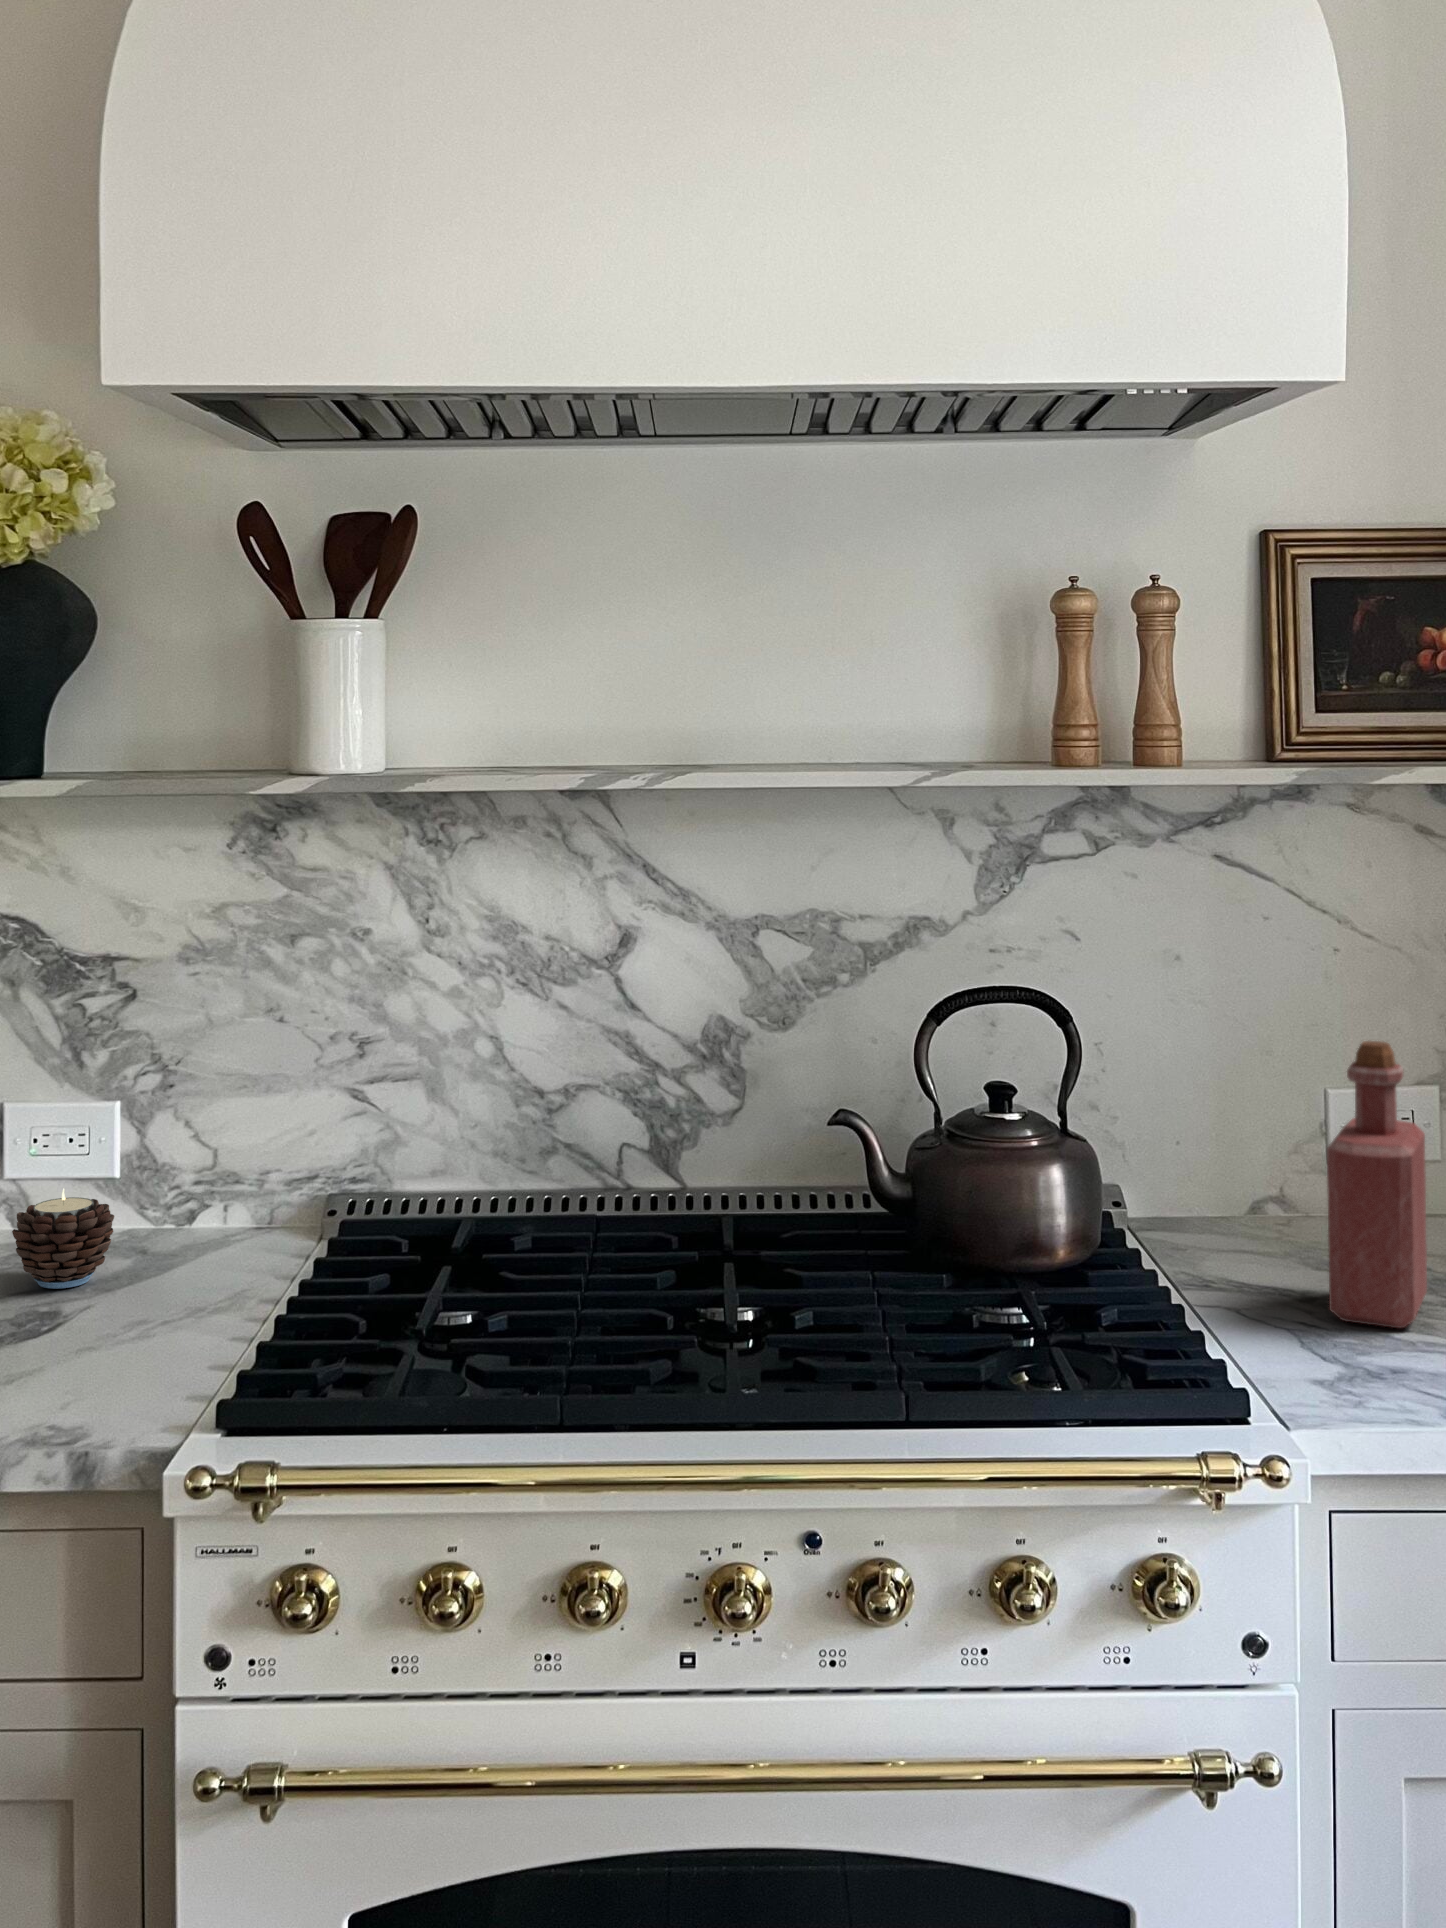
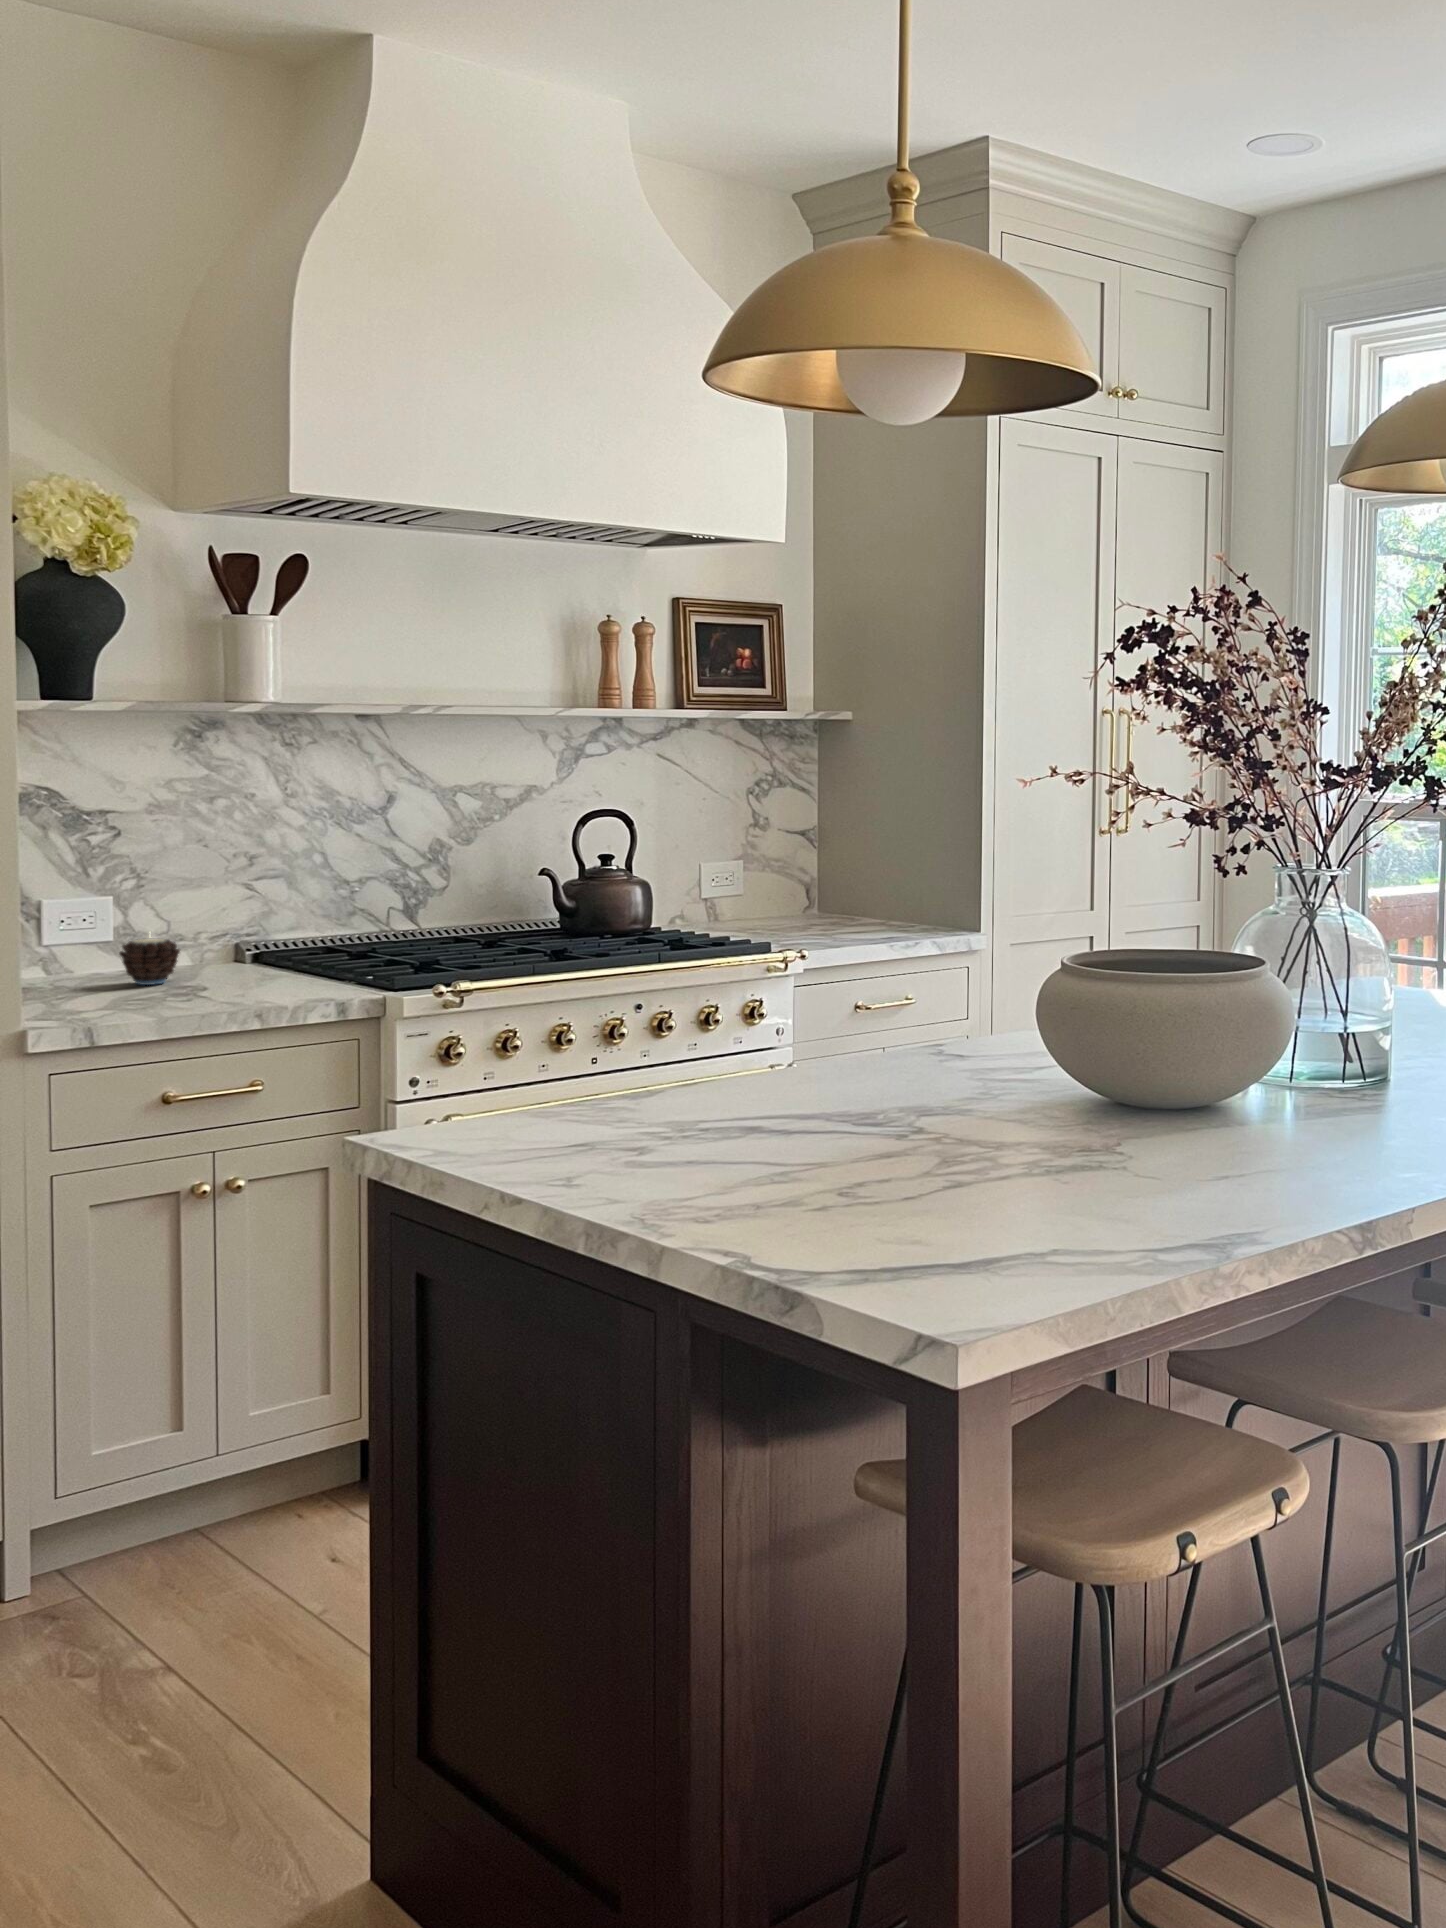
bottle: present [1327,1041,1427,1328] -> none [744,825,786,942]

